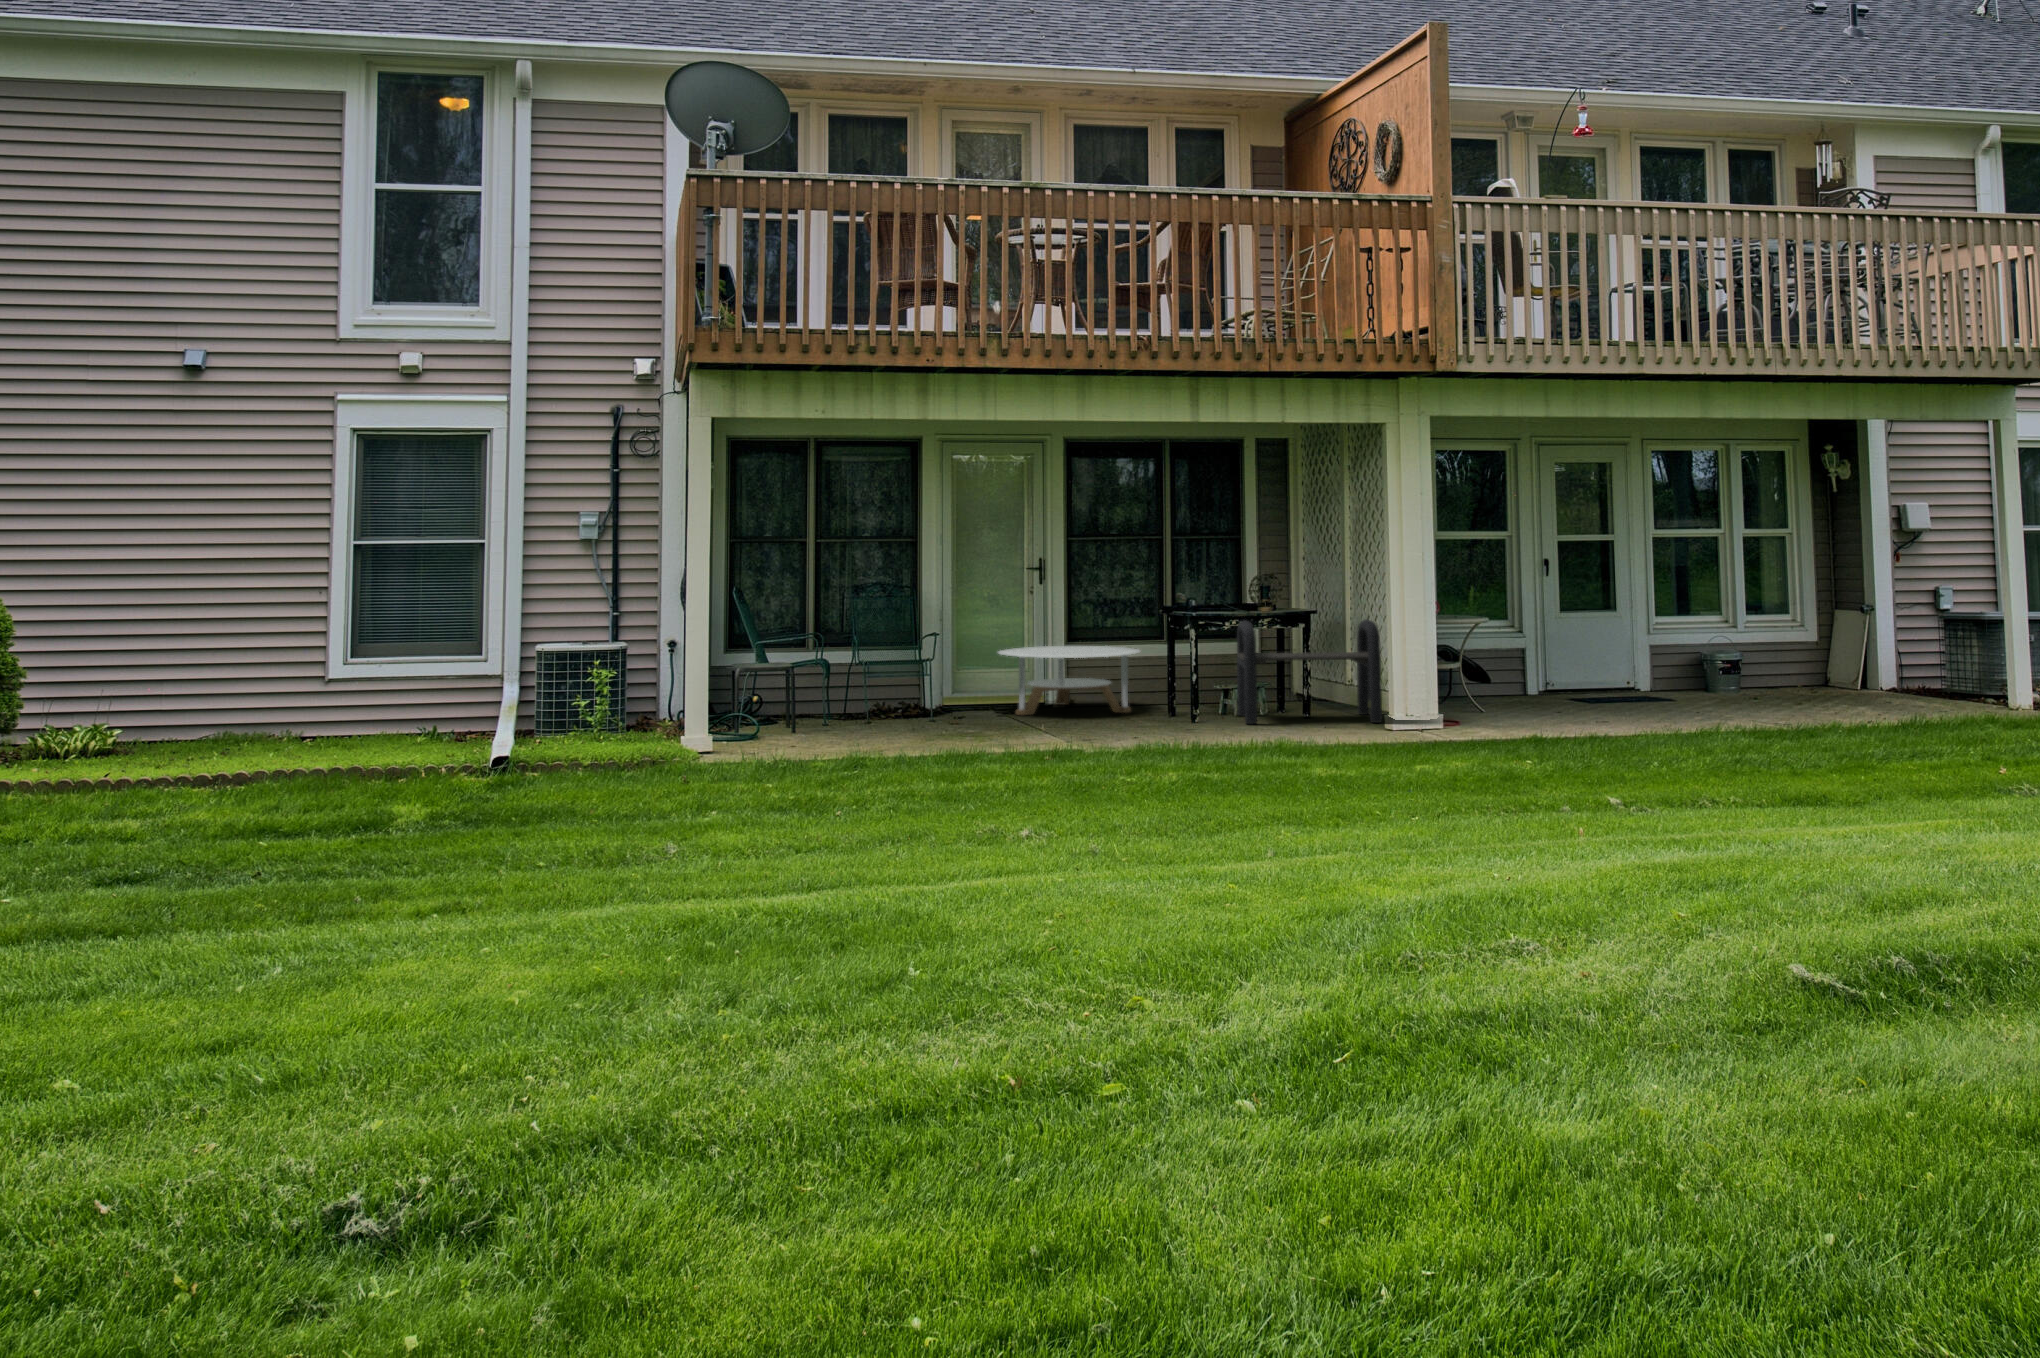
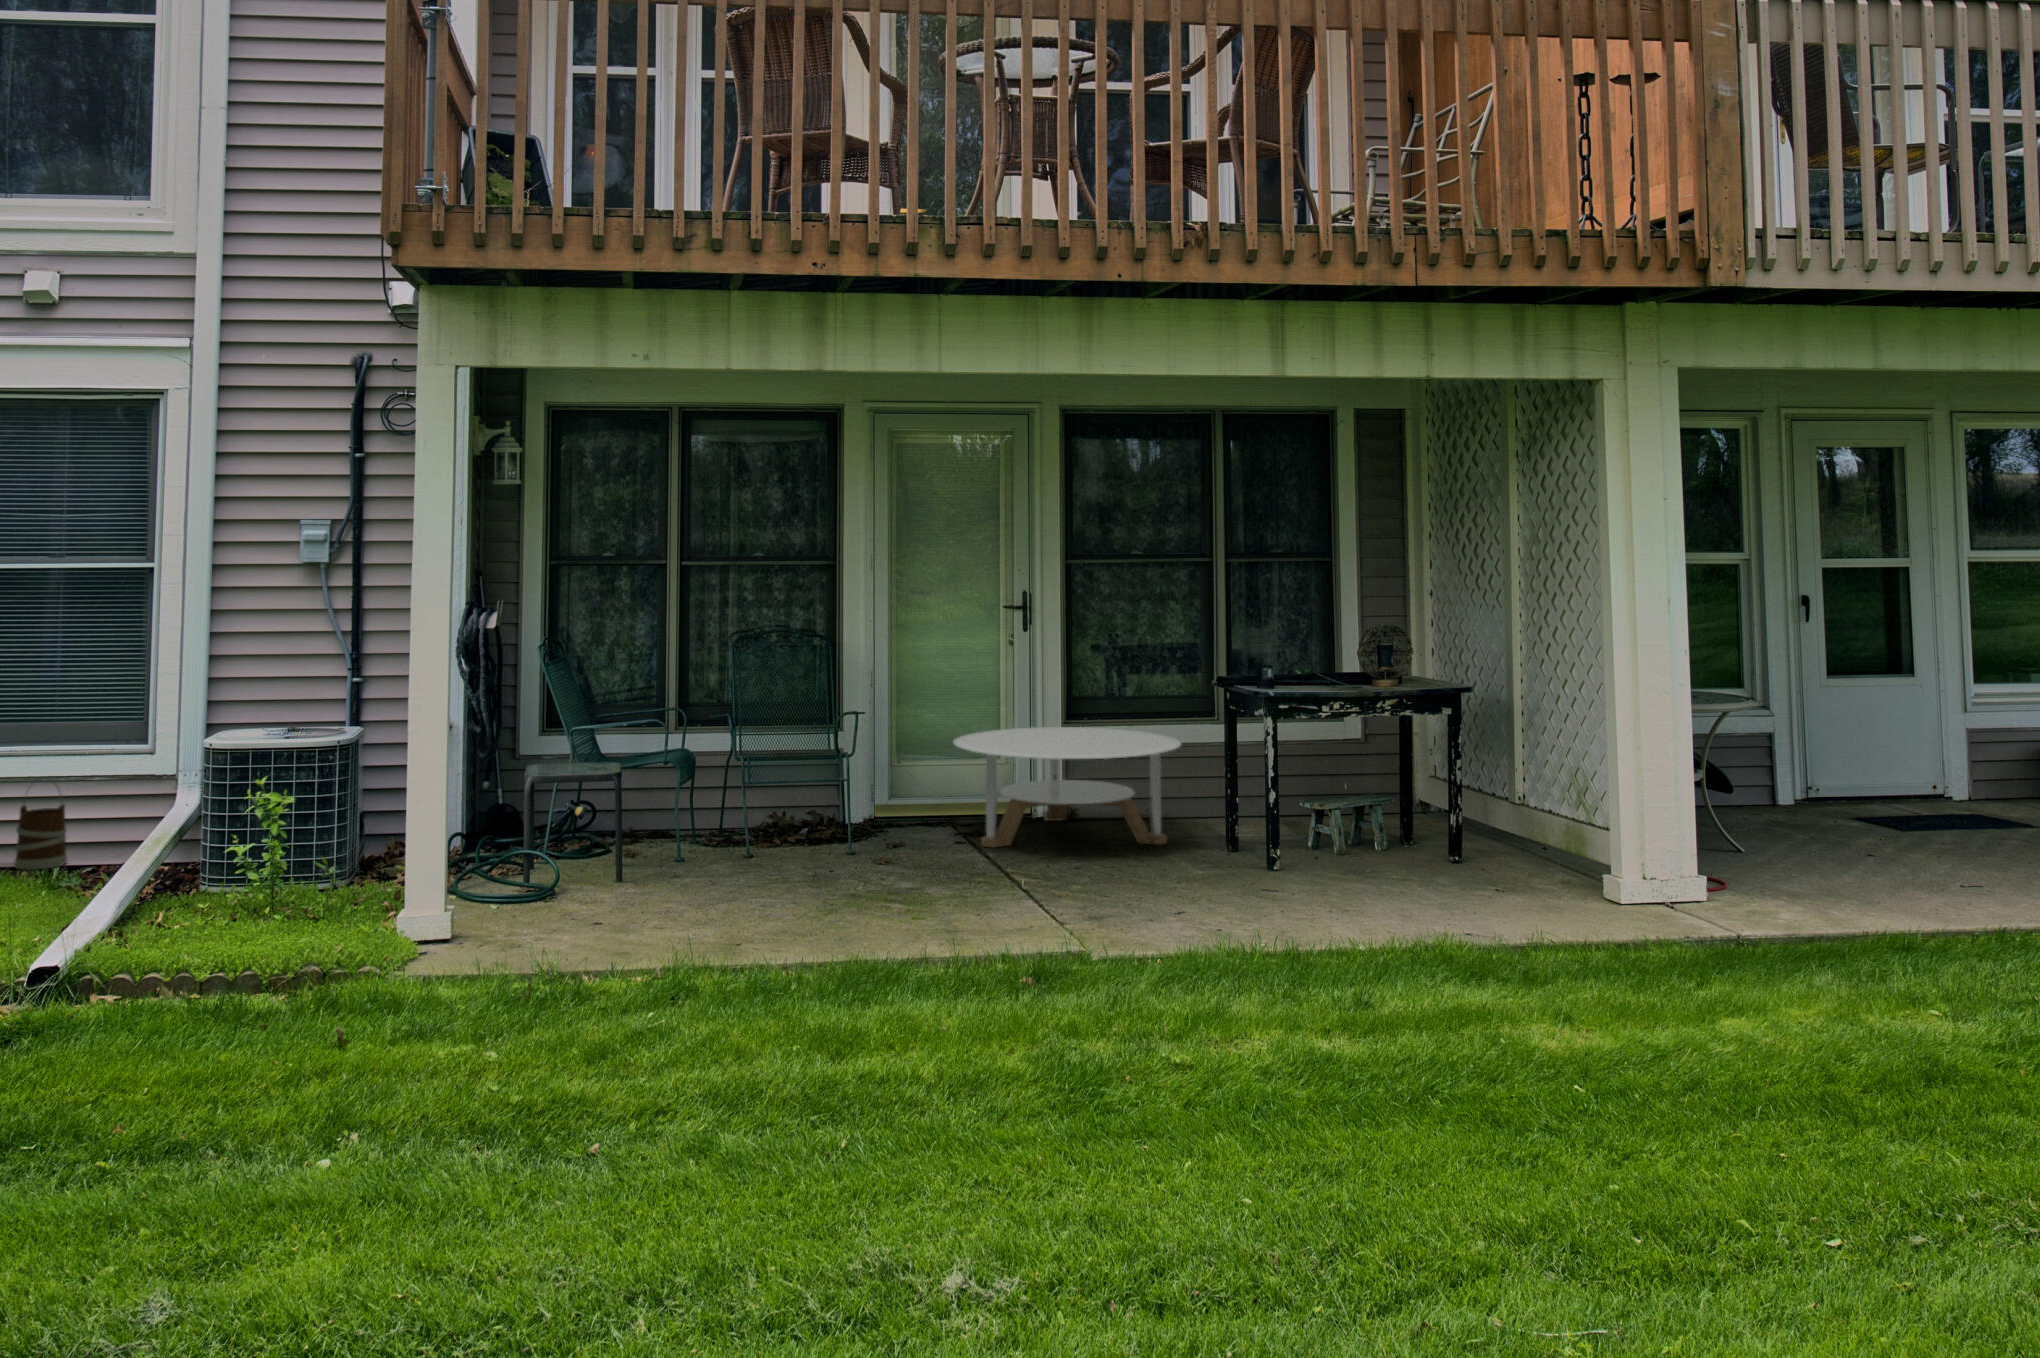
bench: present [1237,619,1382,724] -> none [1341,703,1600,886]
wooden bucket: none [406,676,439,733] -> present [14,786,67,870]

